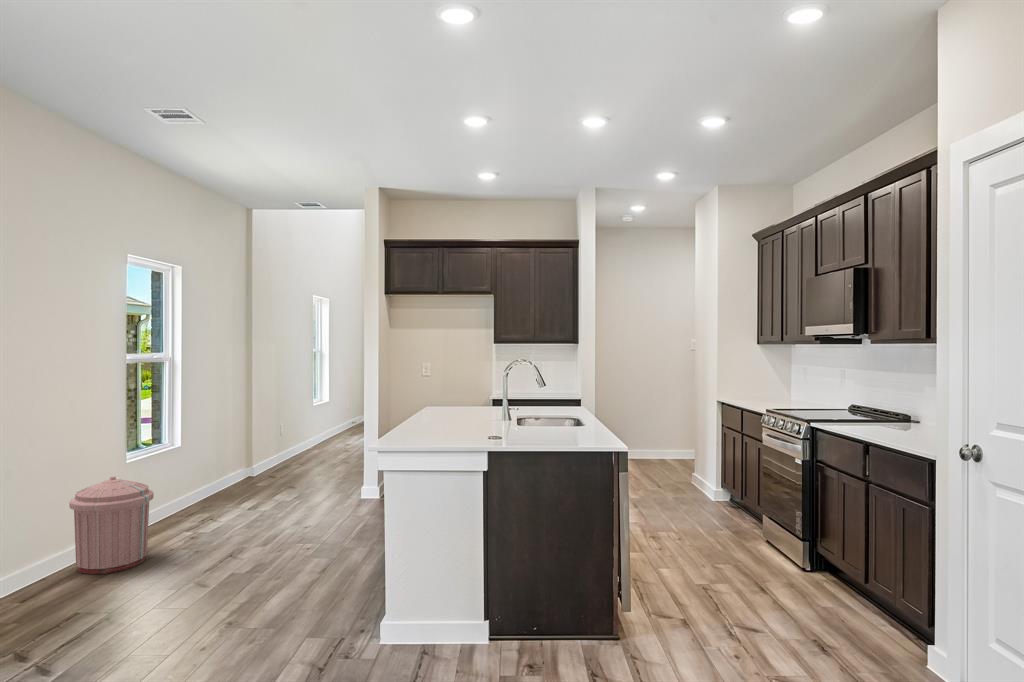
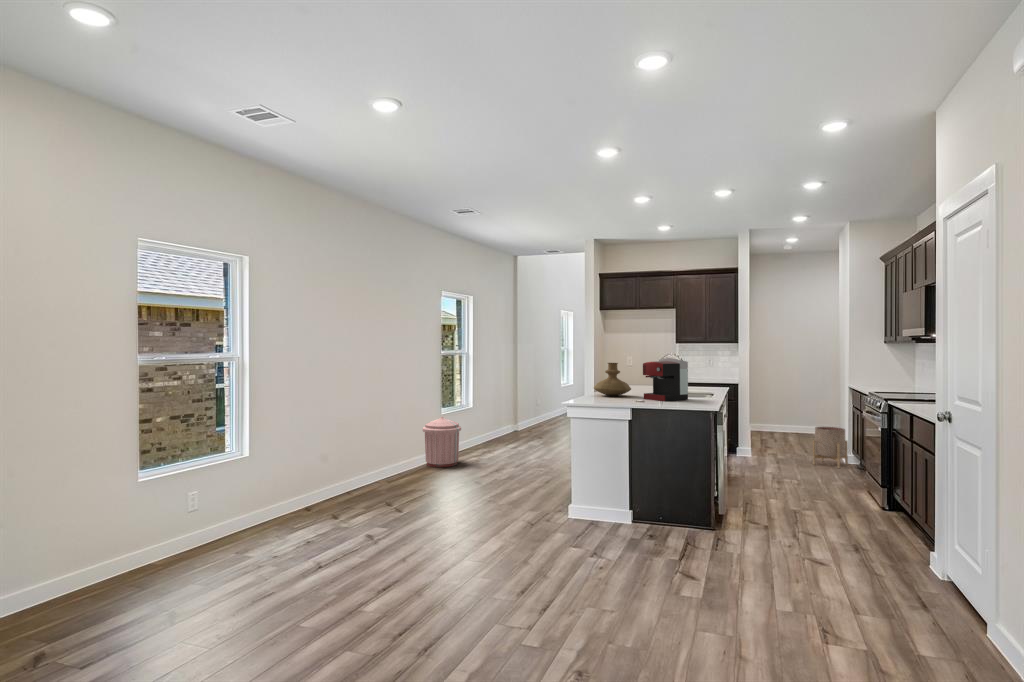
coffee maker: none [507,368,576,441] -> present [643,358,688,401]
vase: none [418,376,481,432] -> present [594,363,631,396]
planter: none [666,448,701,501] -> present [813,427,848,468]

